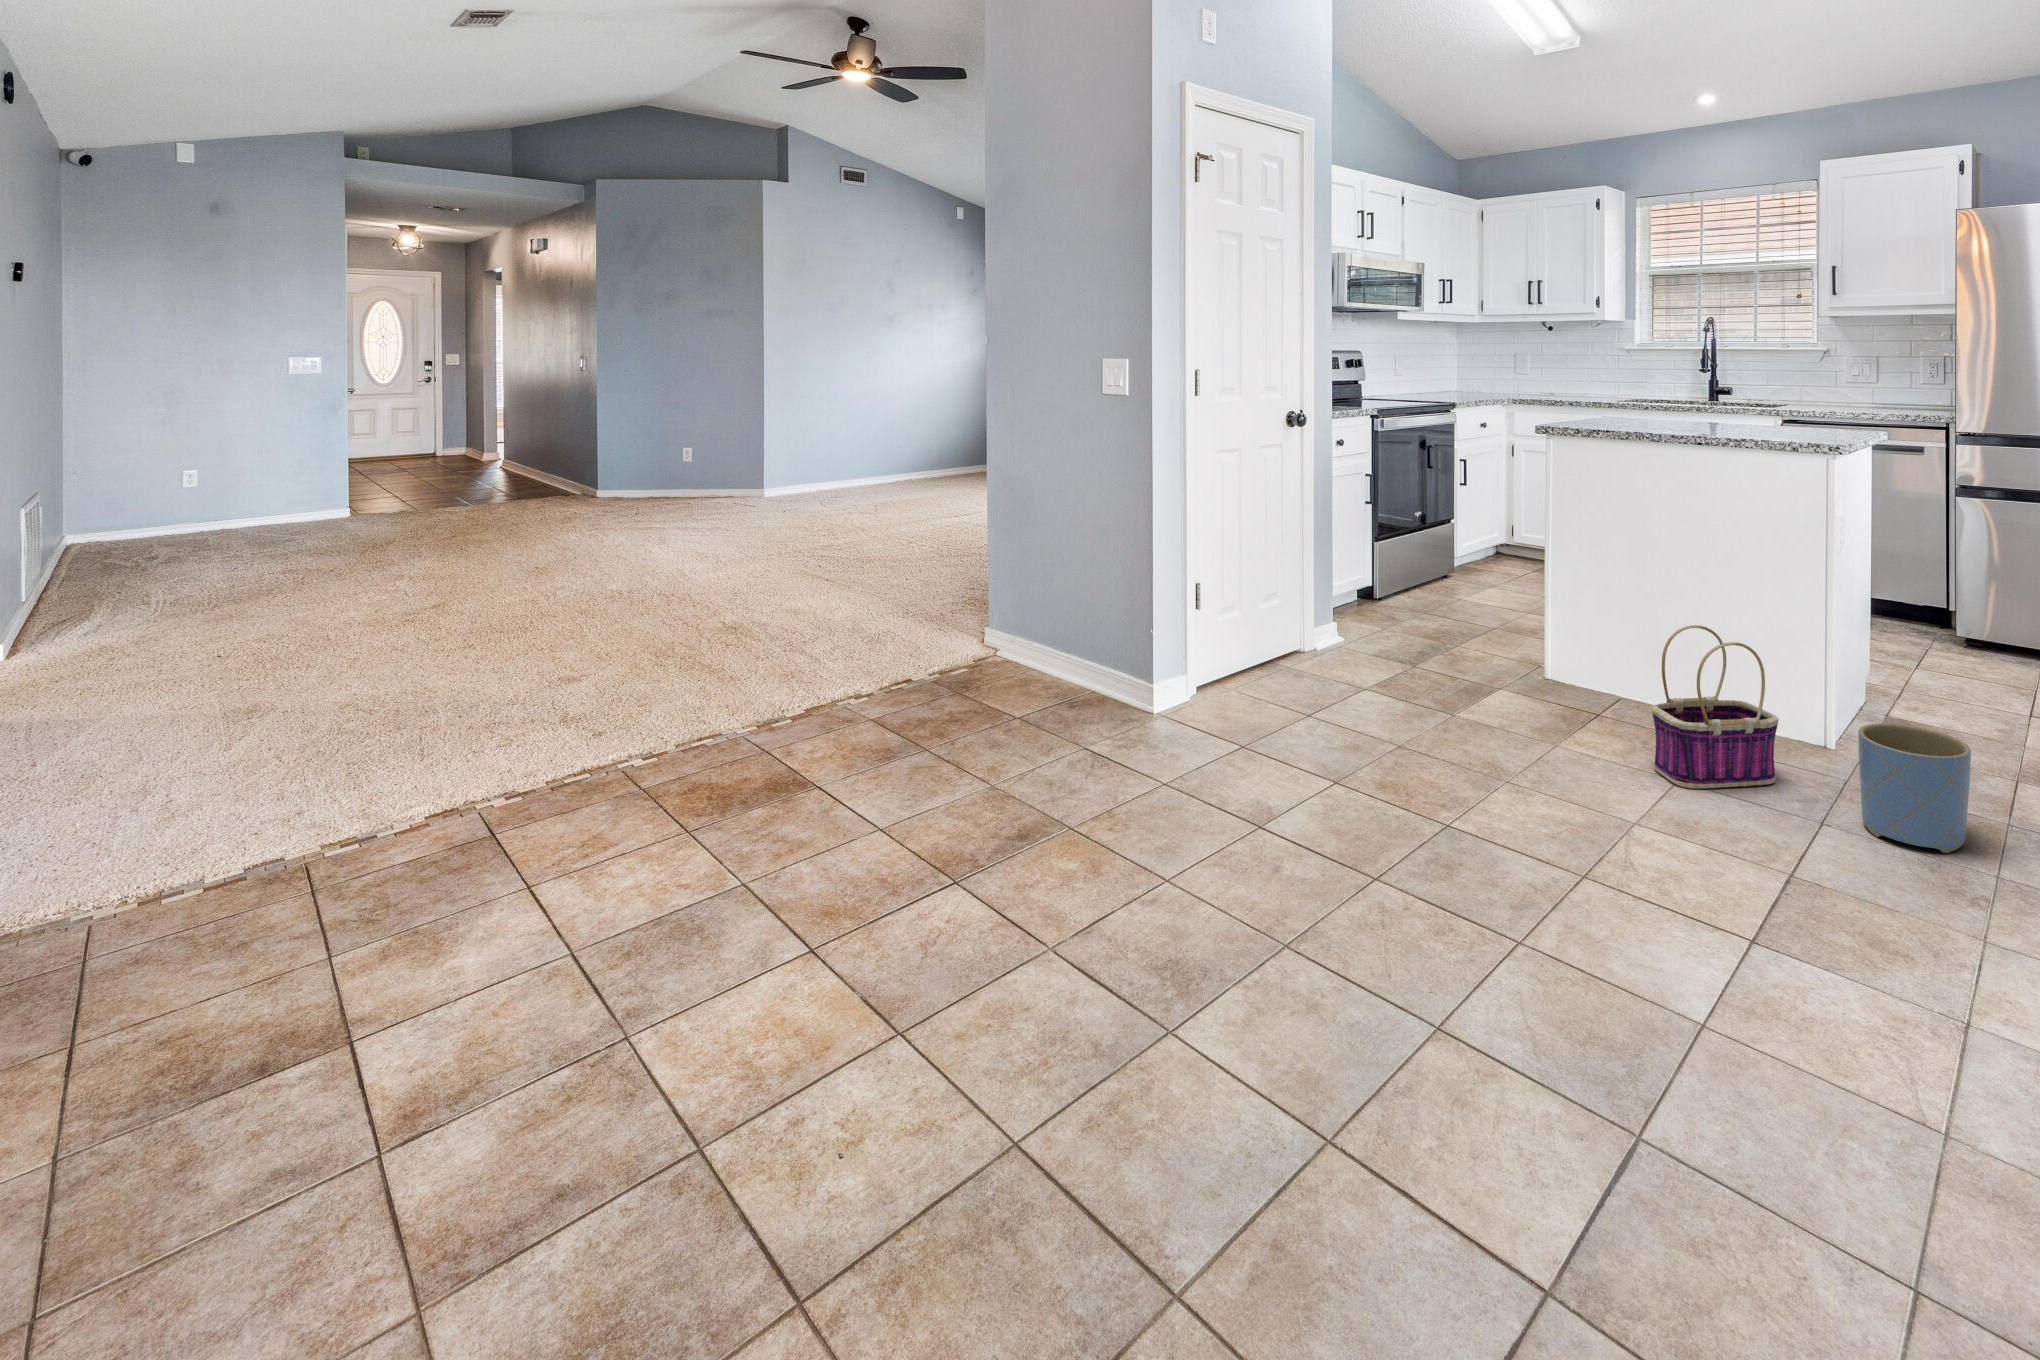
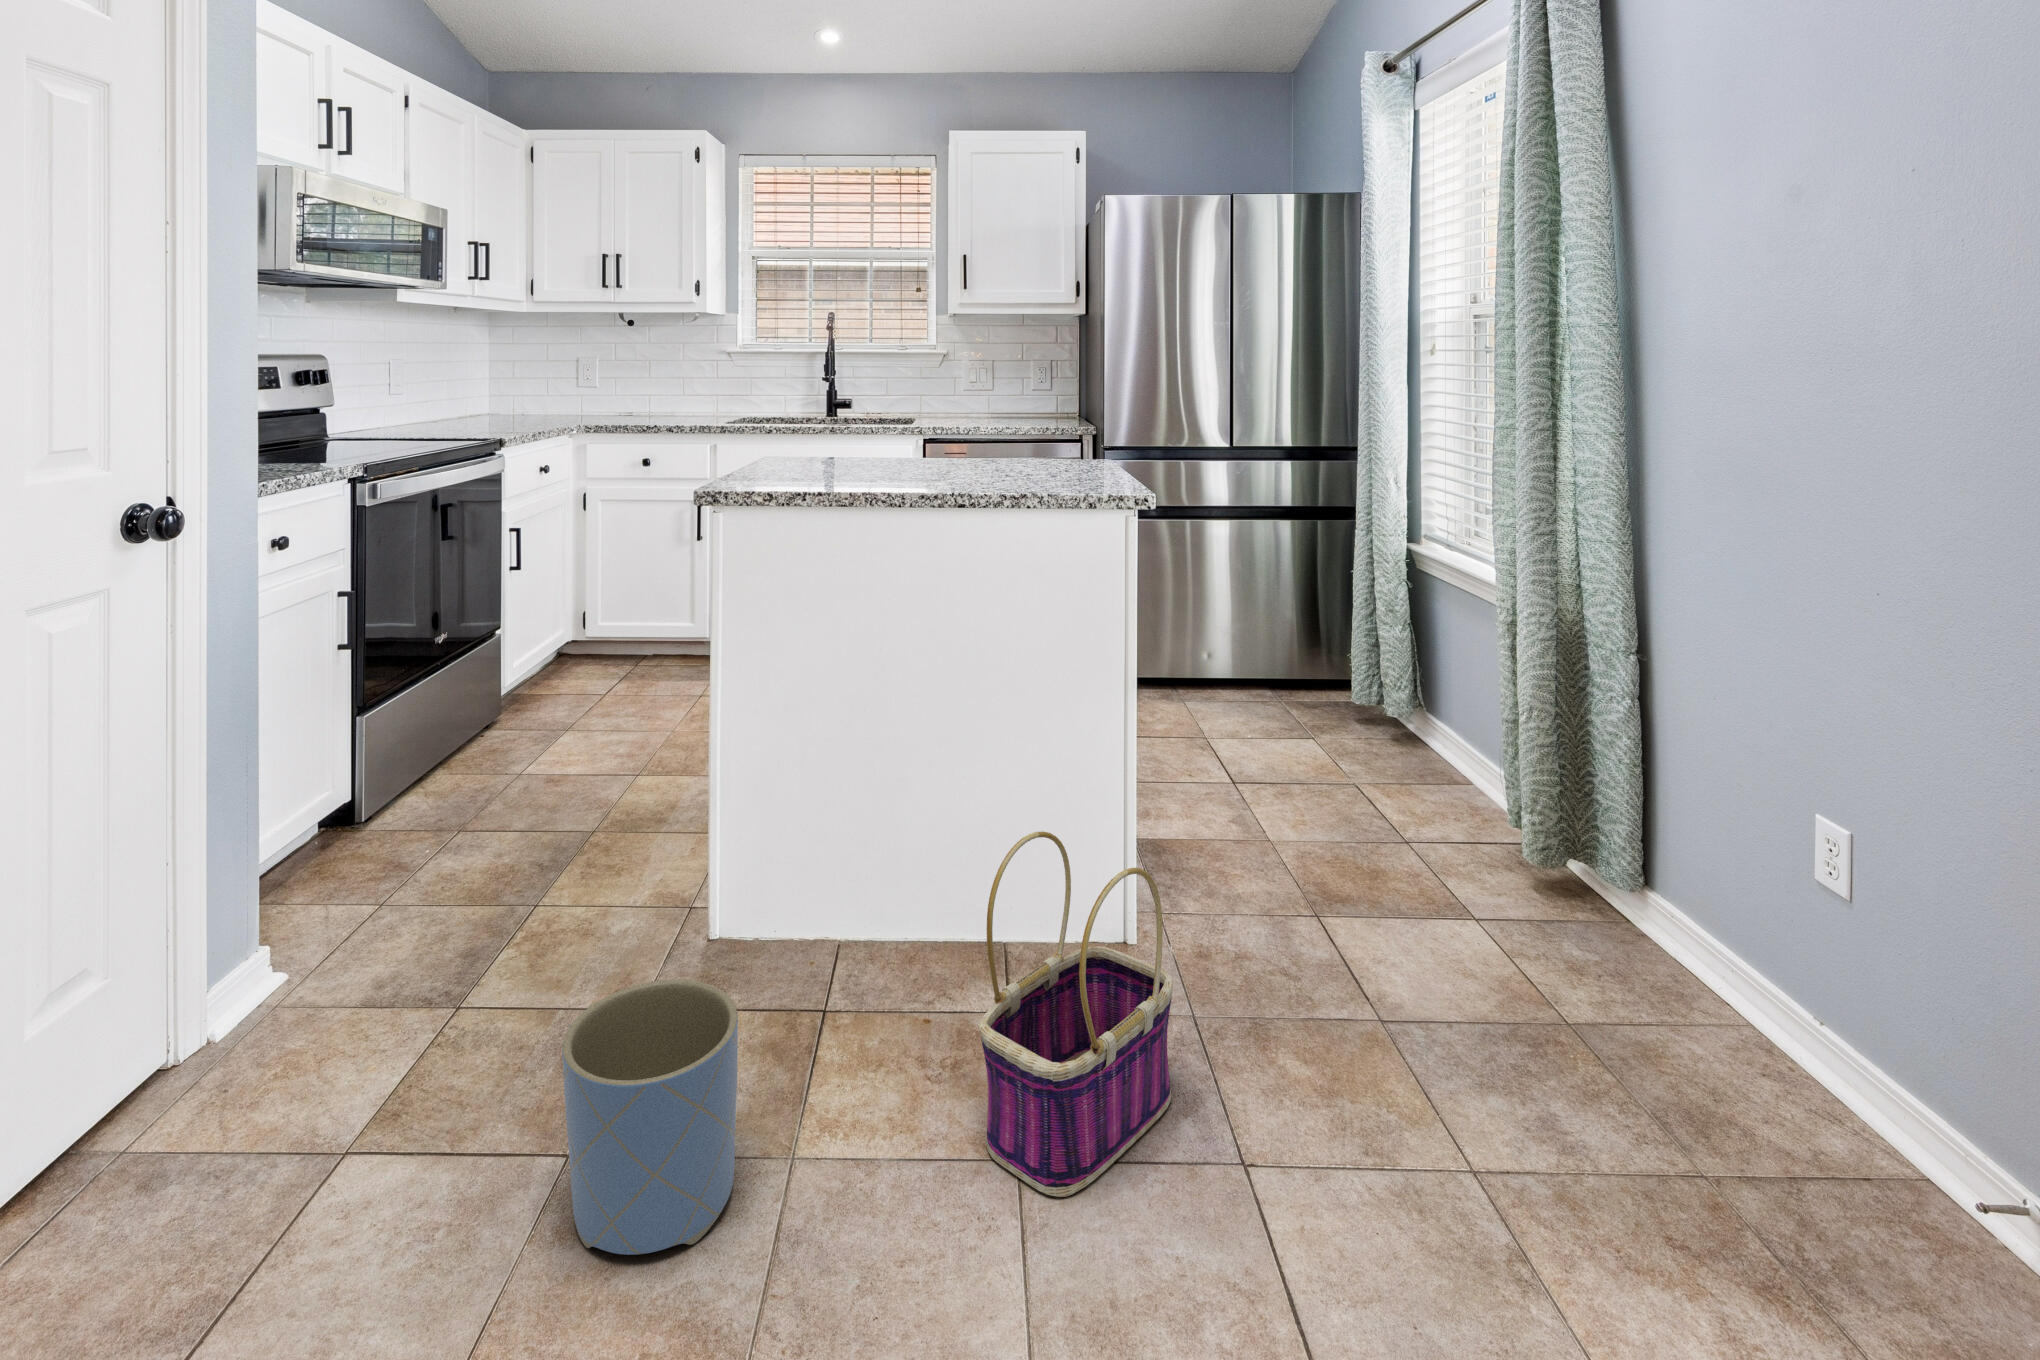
planter: present [1858,723,1971,853] -> present [562,979,738,1255]

